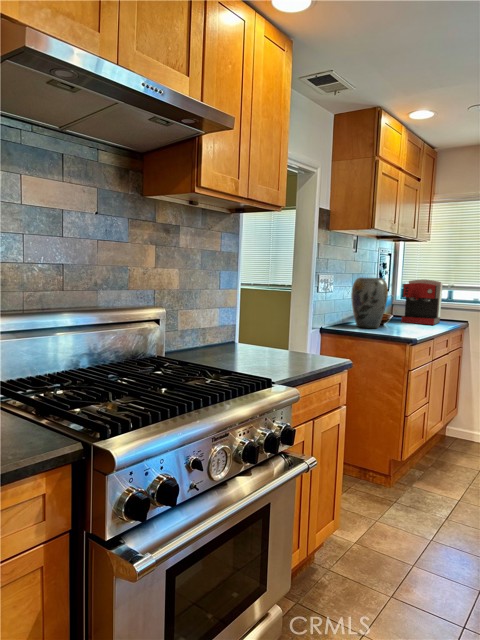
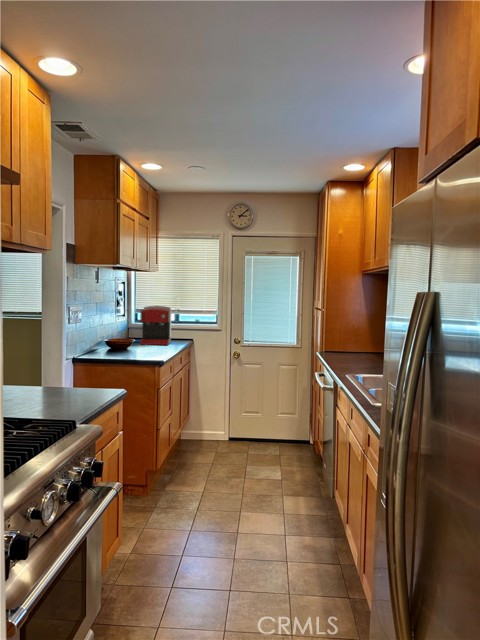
vase: present [351,277,388,328] -> none [99,307,132,354]

